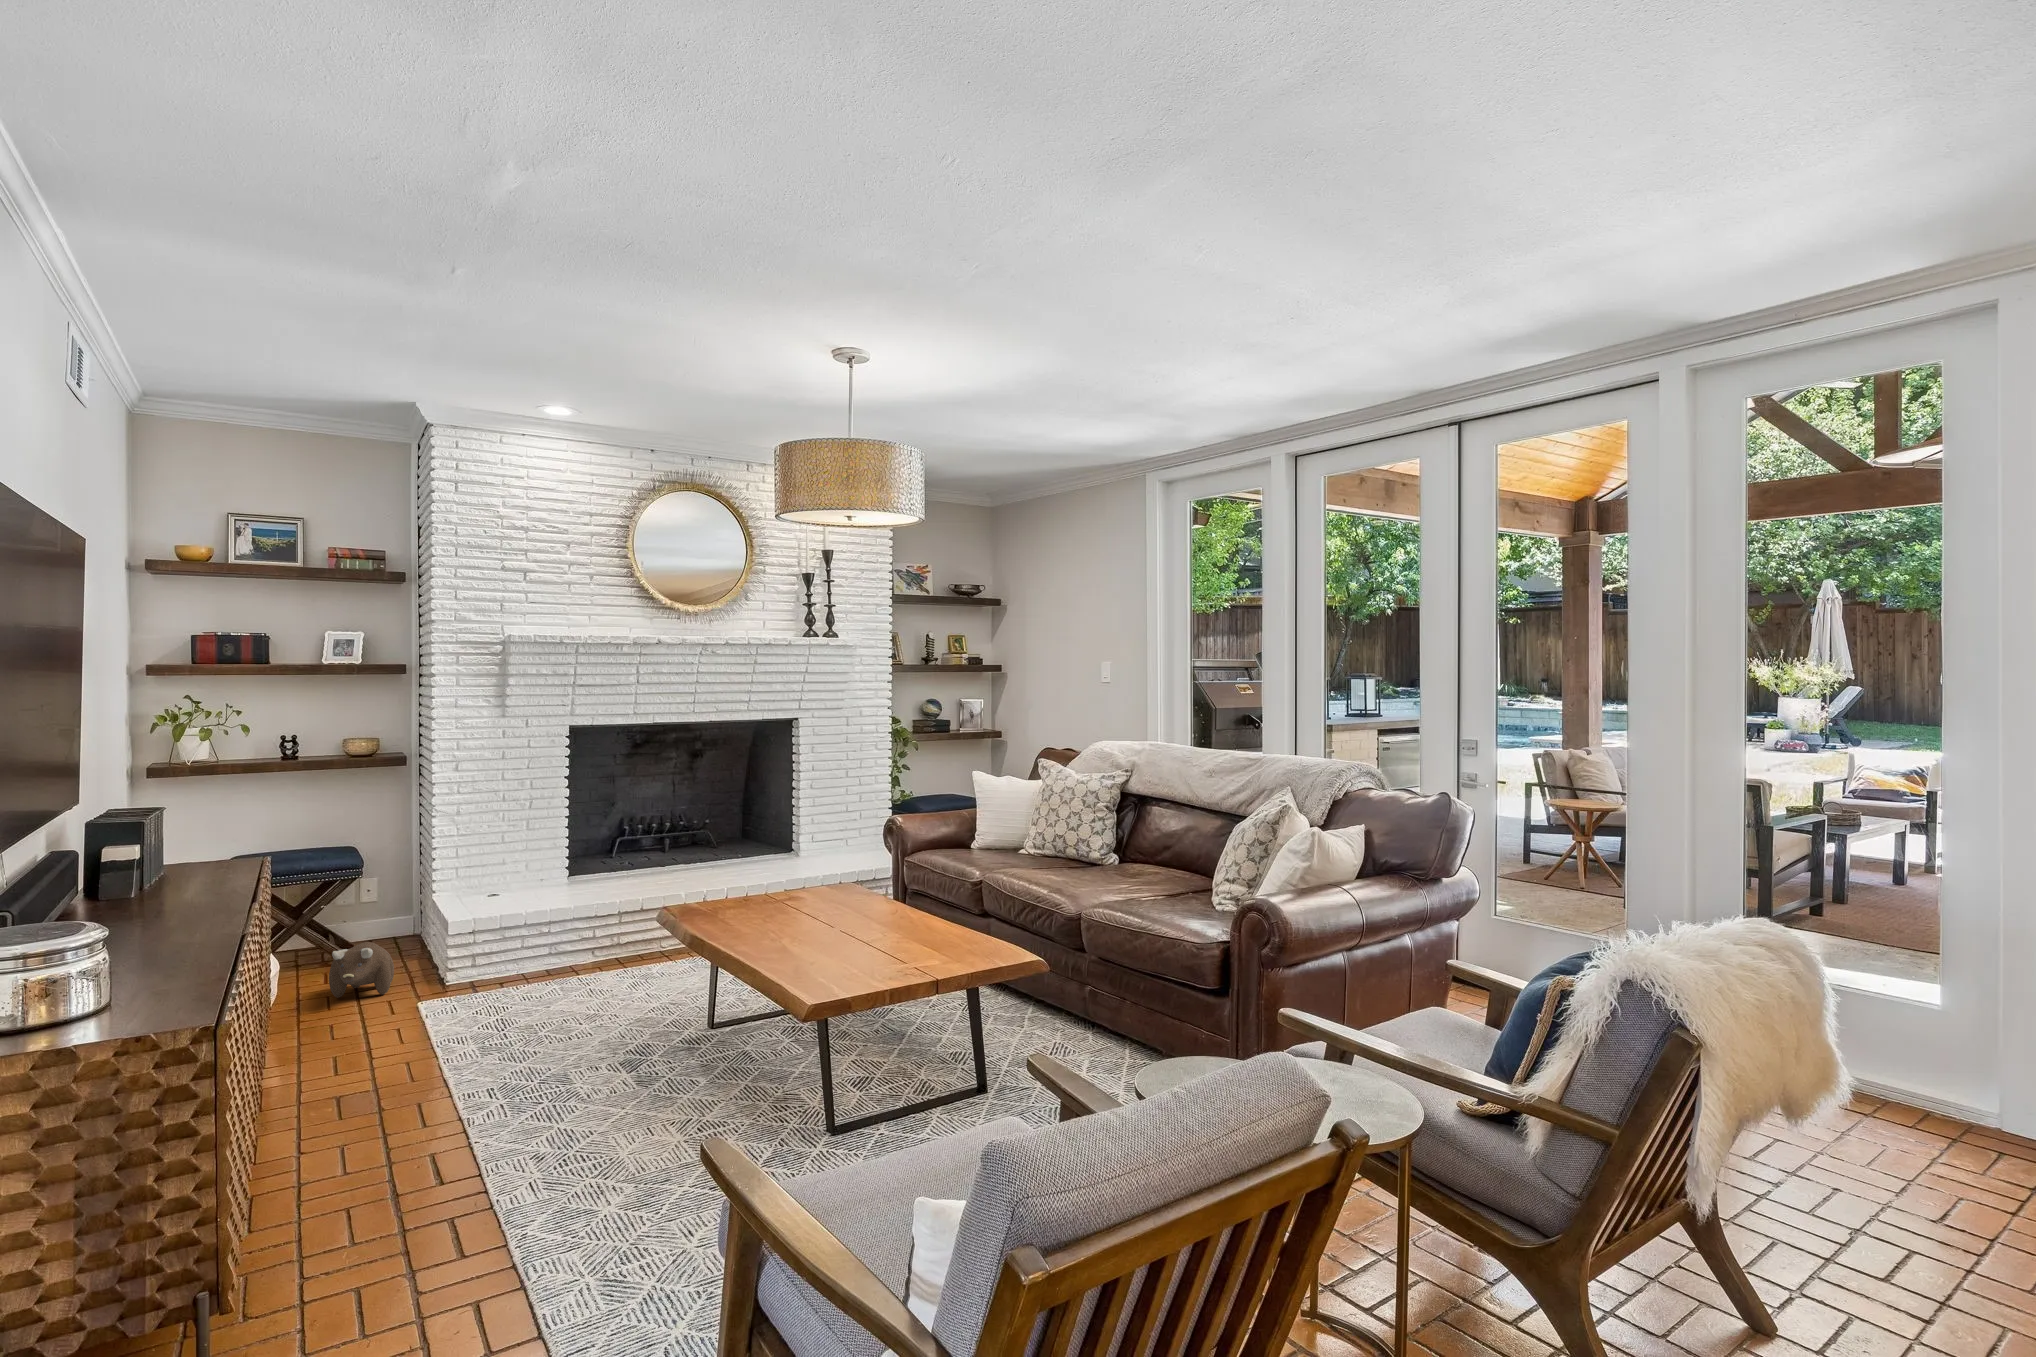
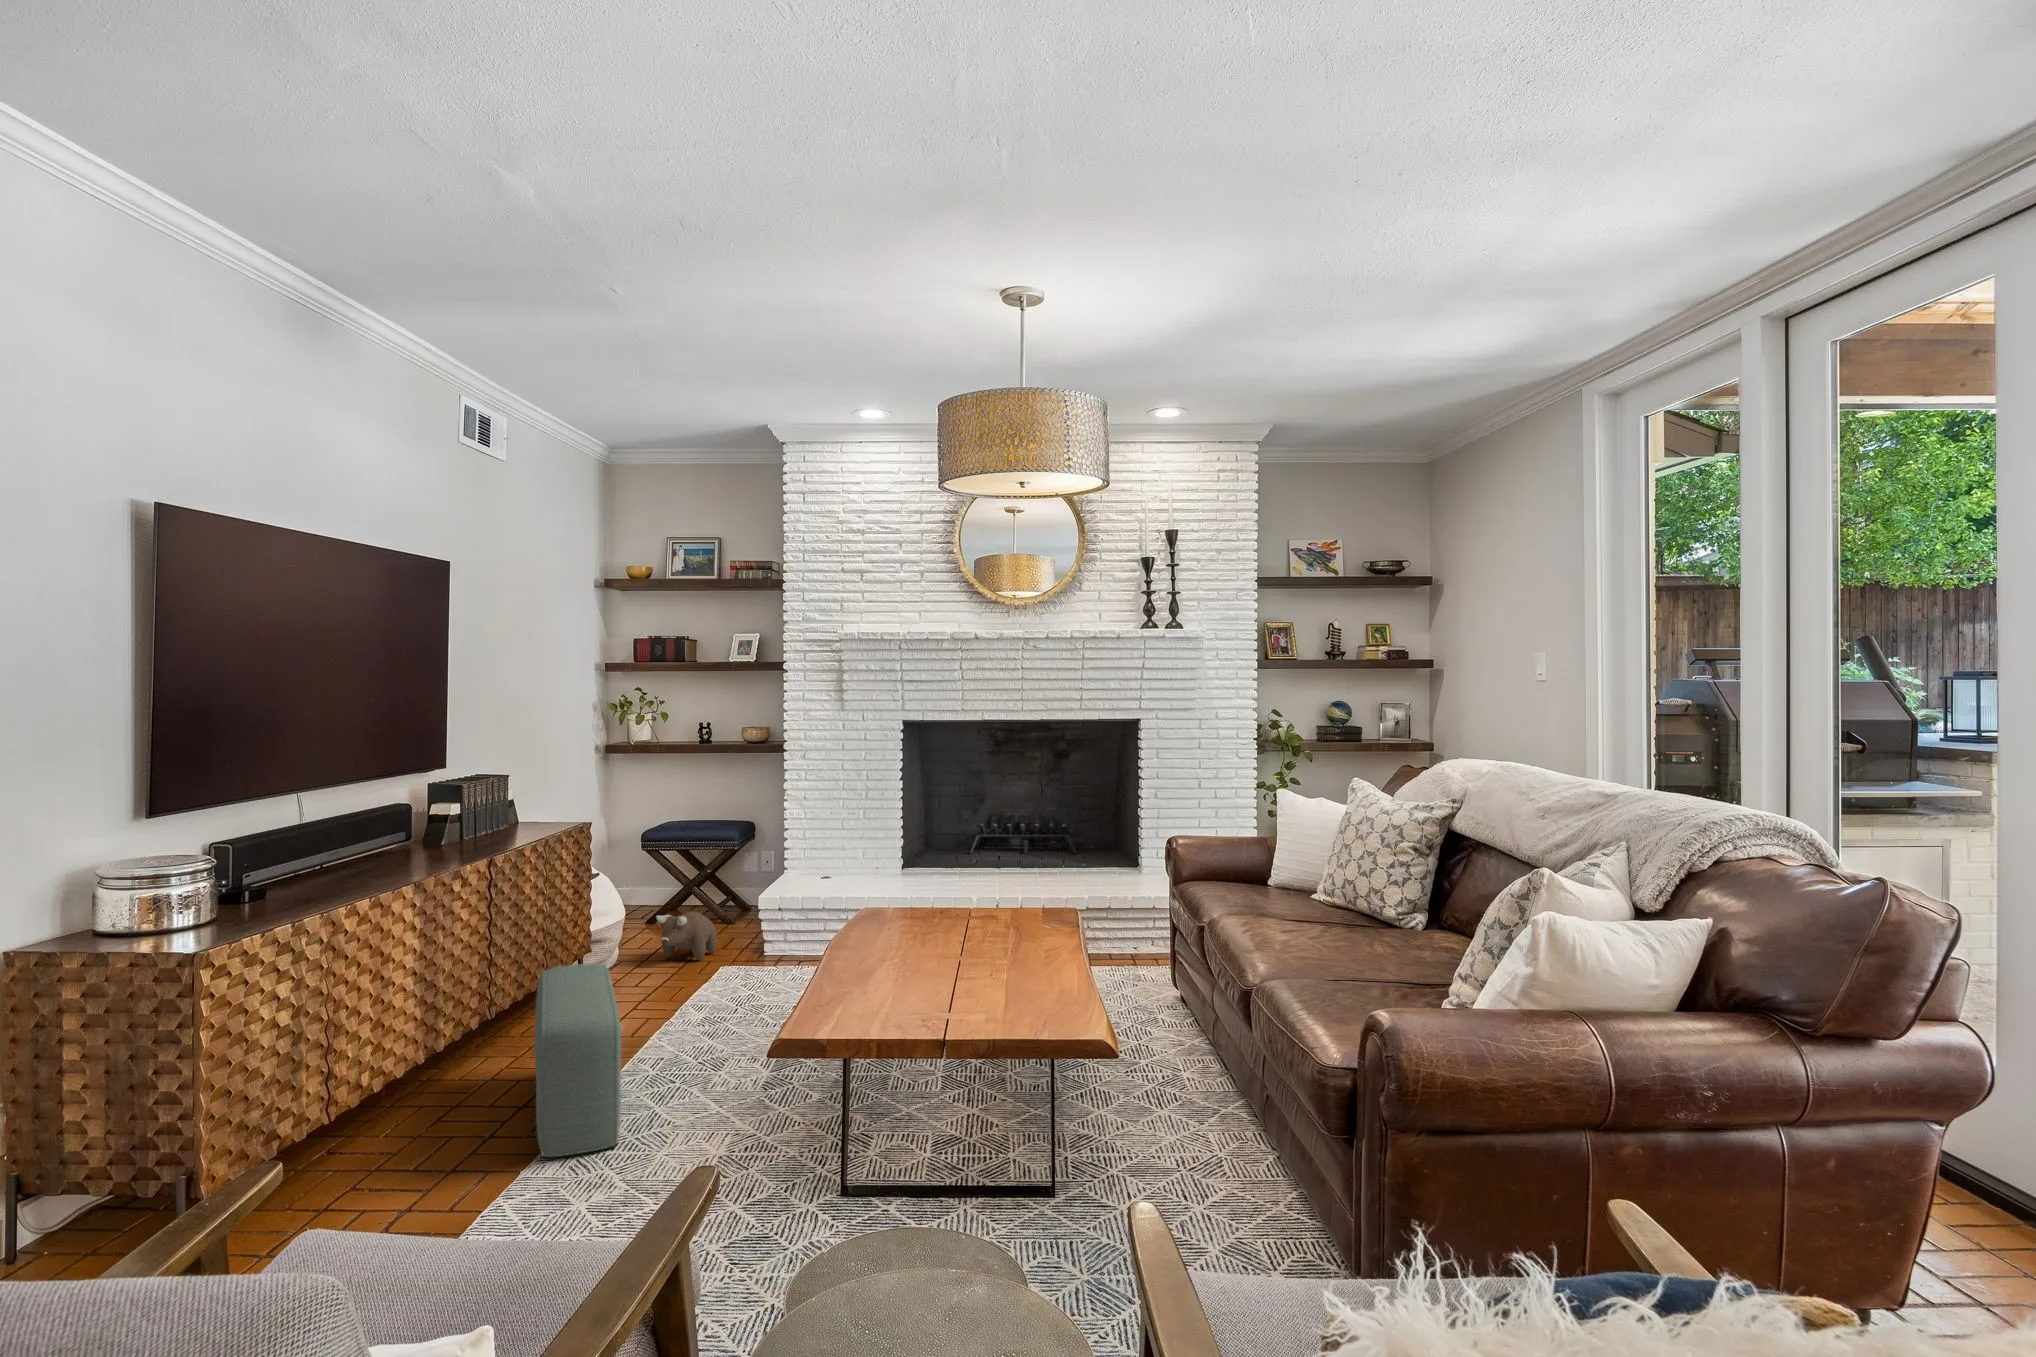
pouf: none [368,994,569,1188] -> present [534,964,622,1157]

